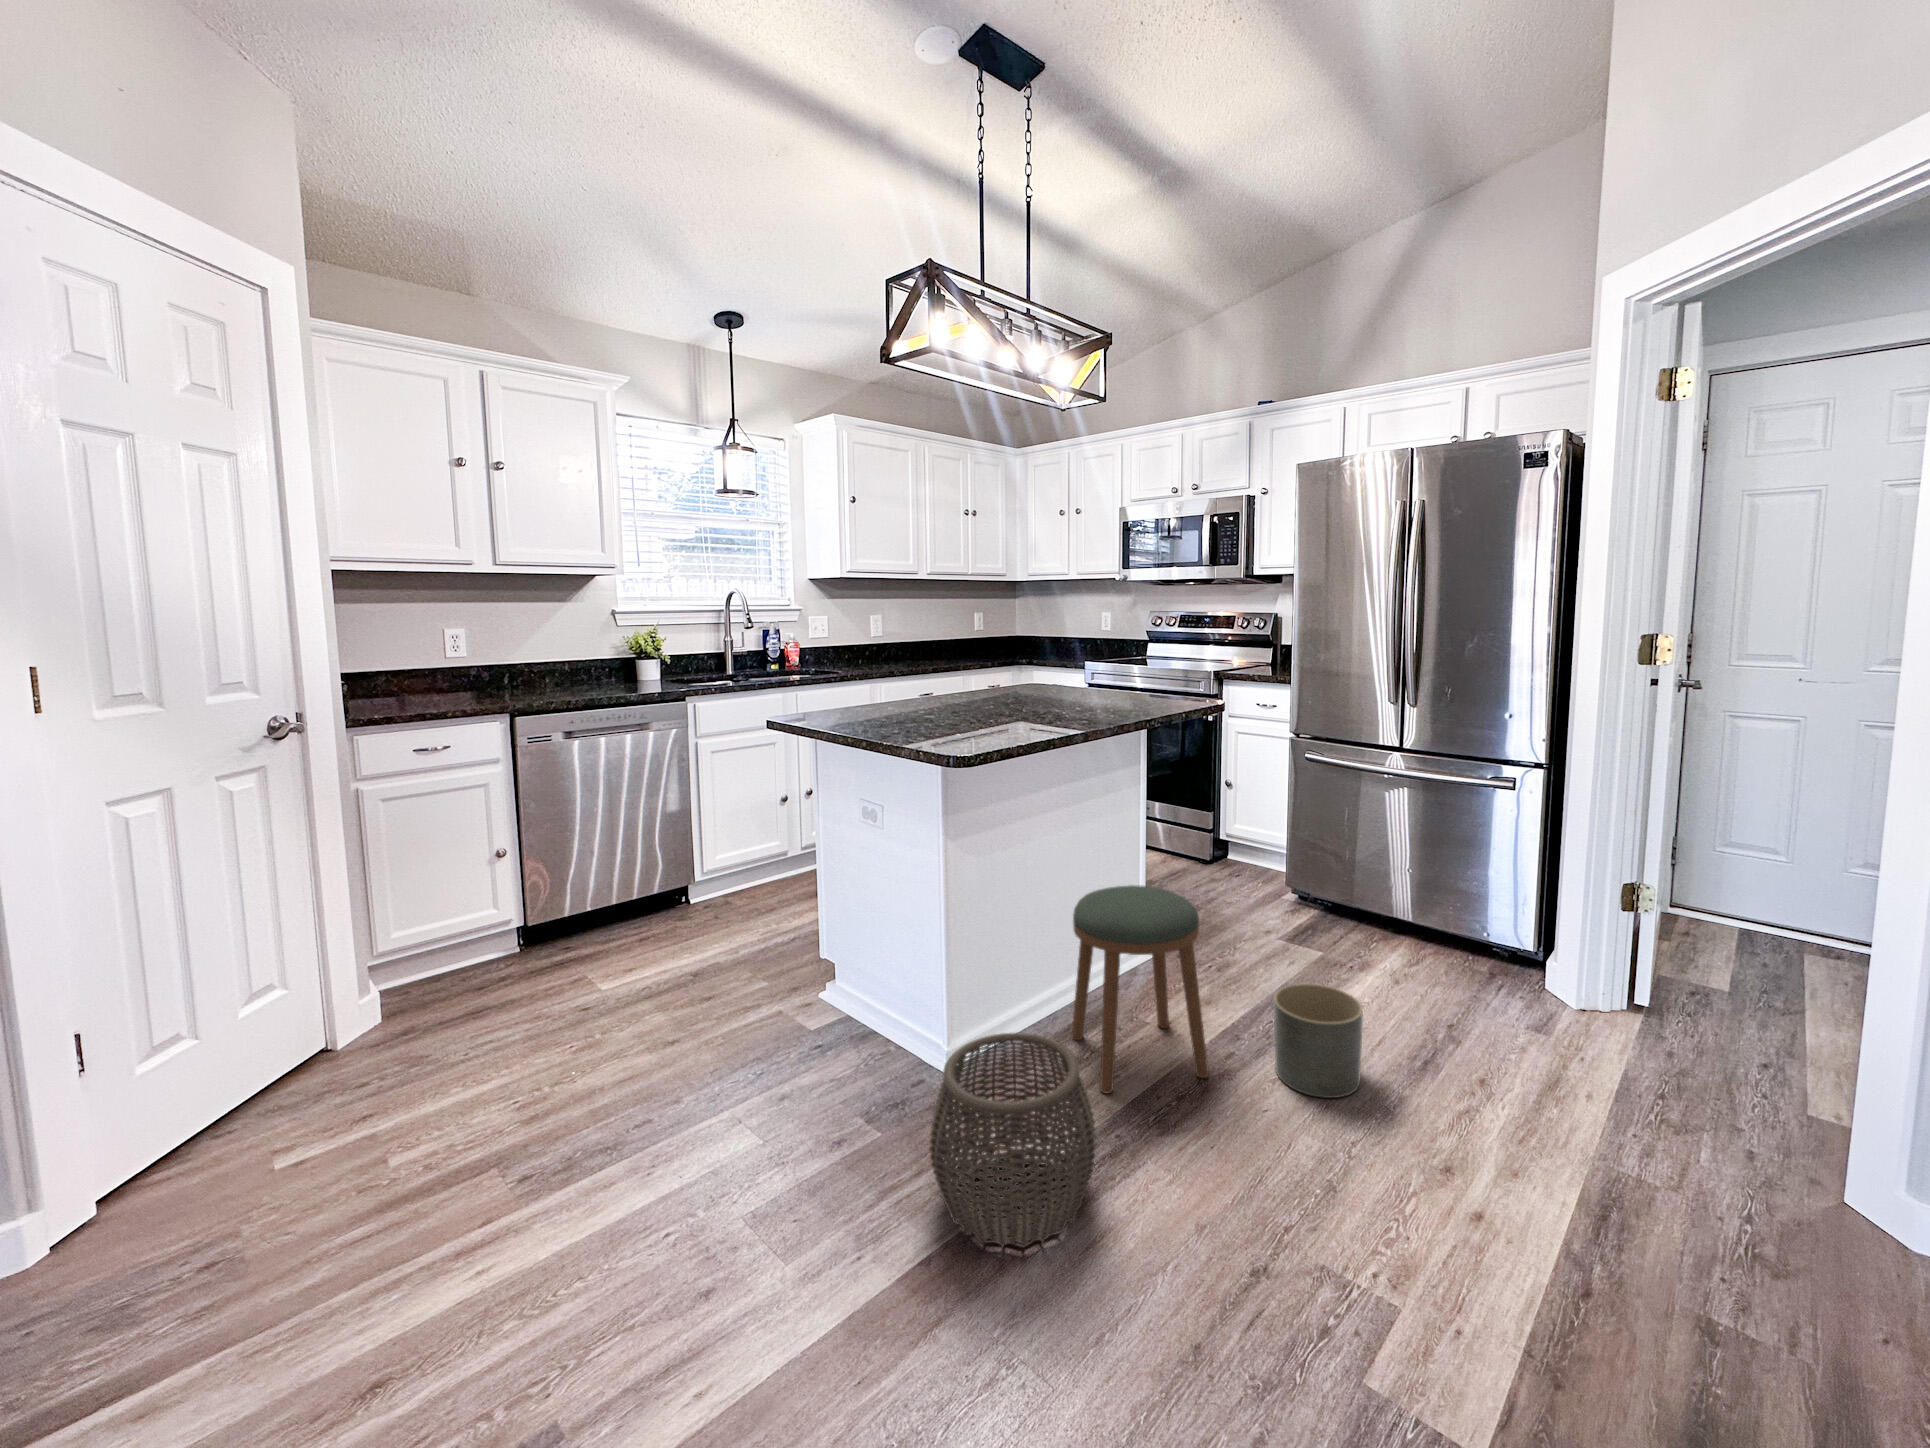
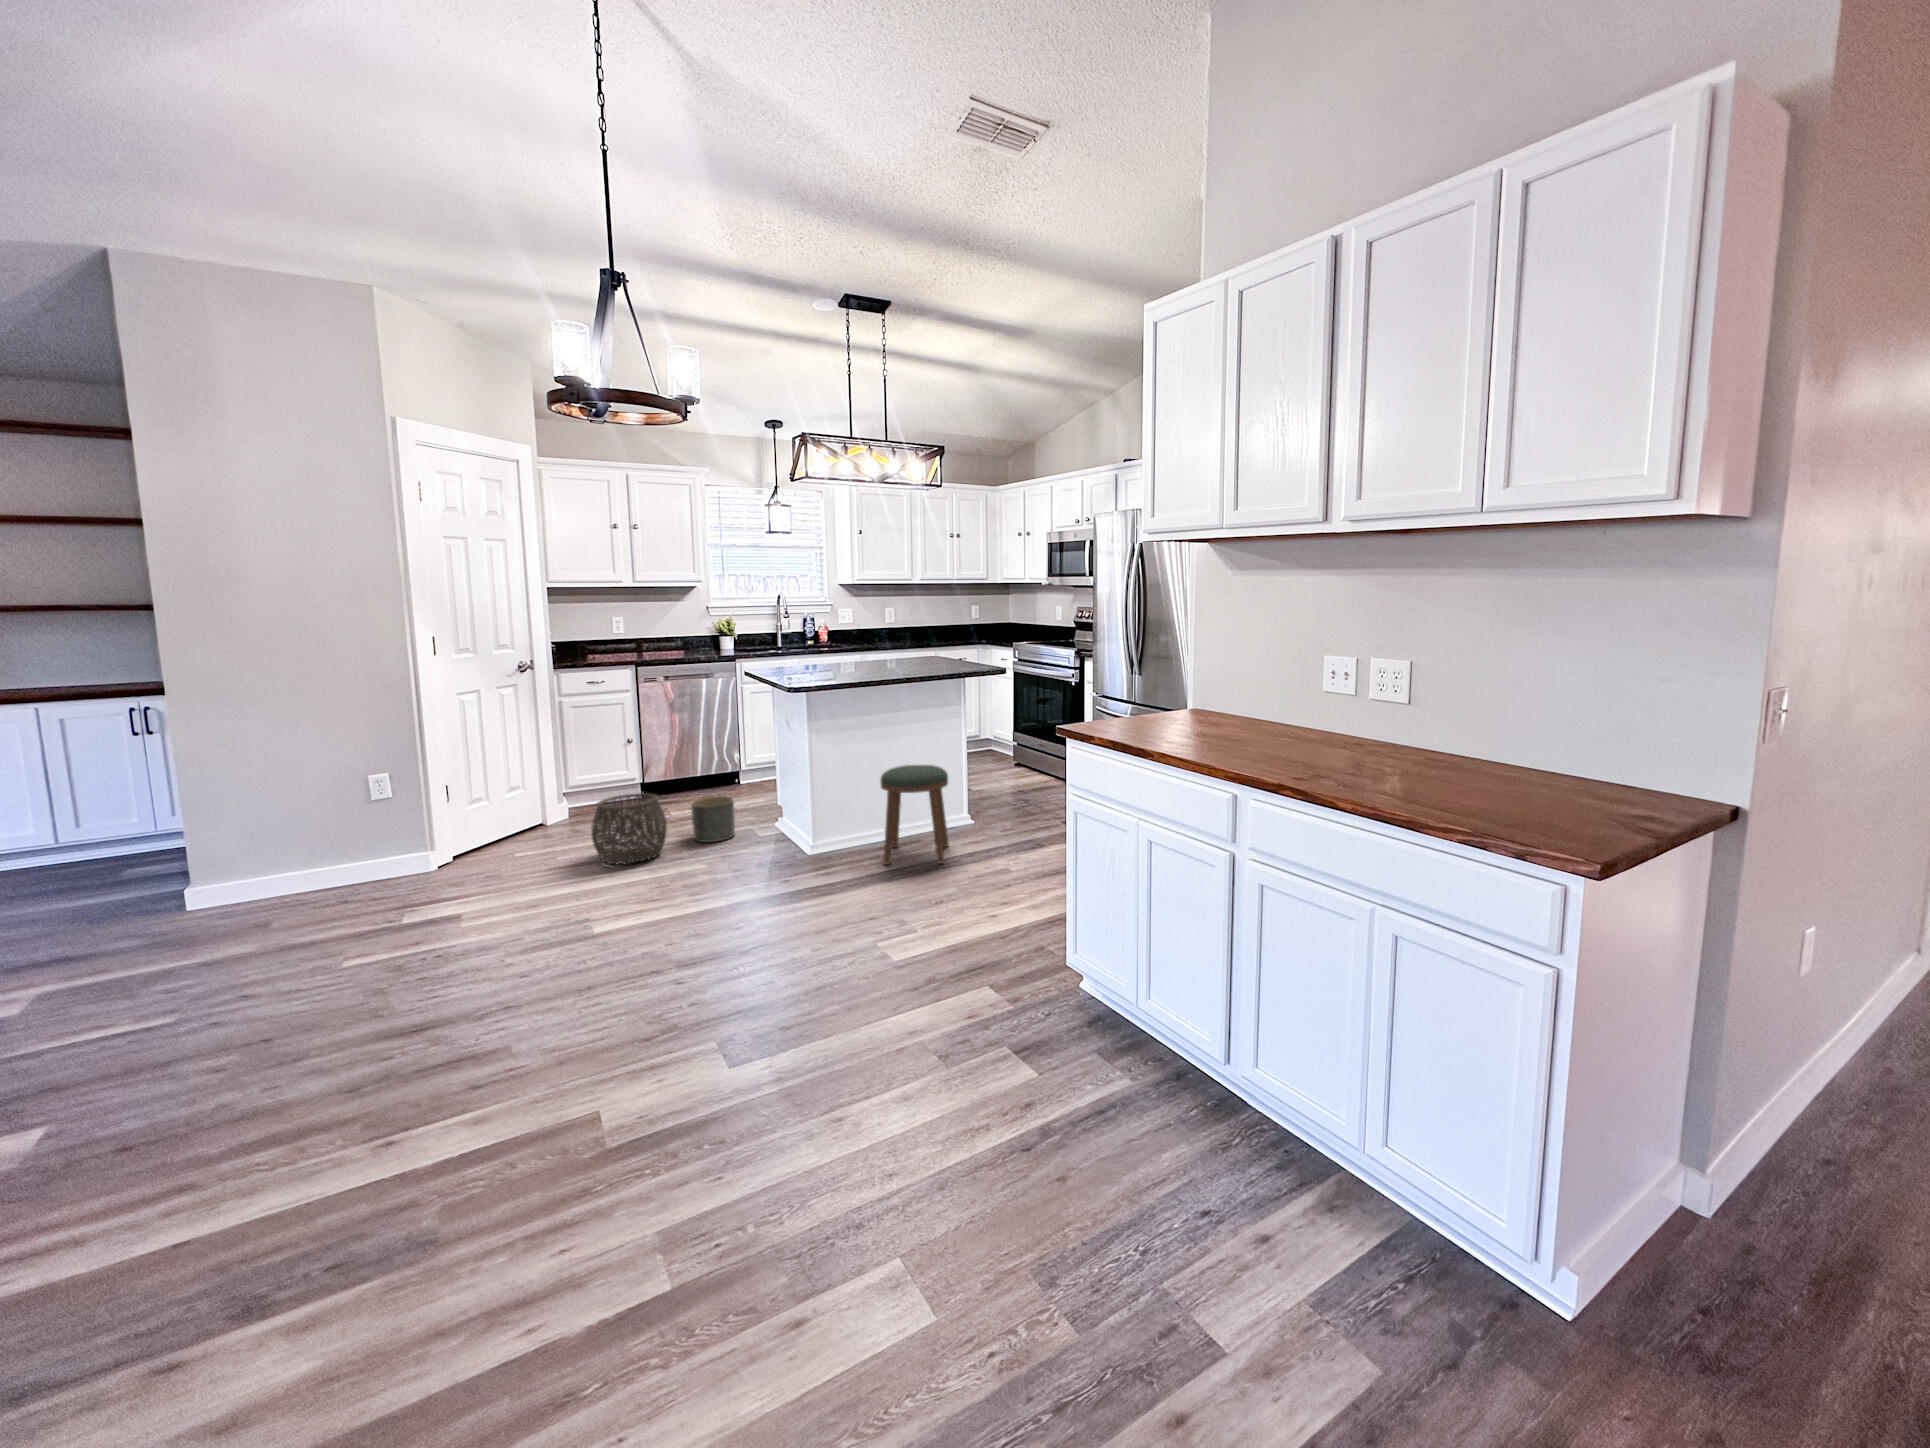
planter: present [1274,984,1363,1098] -> present [691,796,735,843]
woven basket: present [929,1033,1096,1247] -> present [592,793,667,864]

